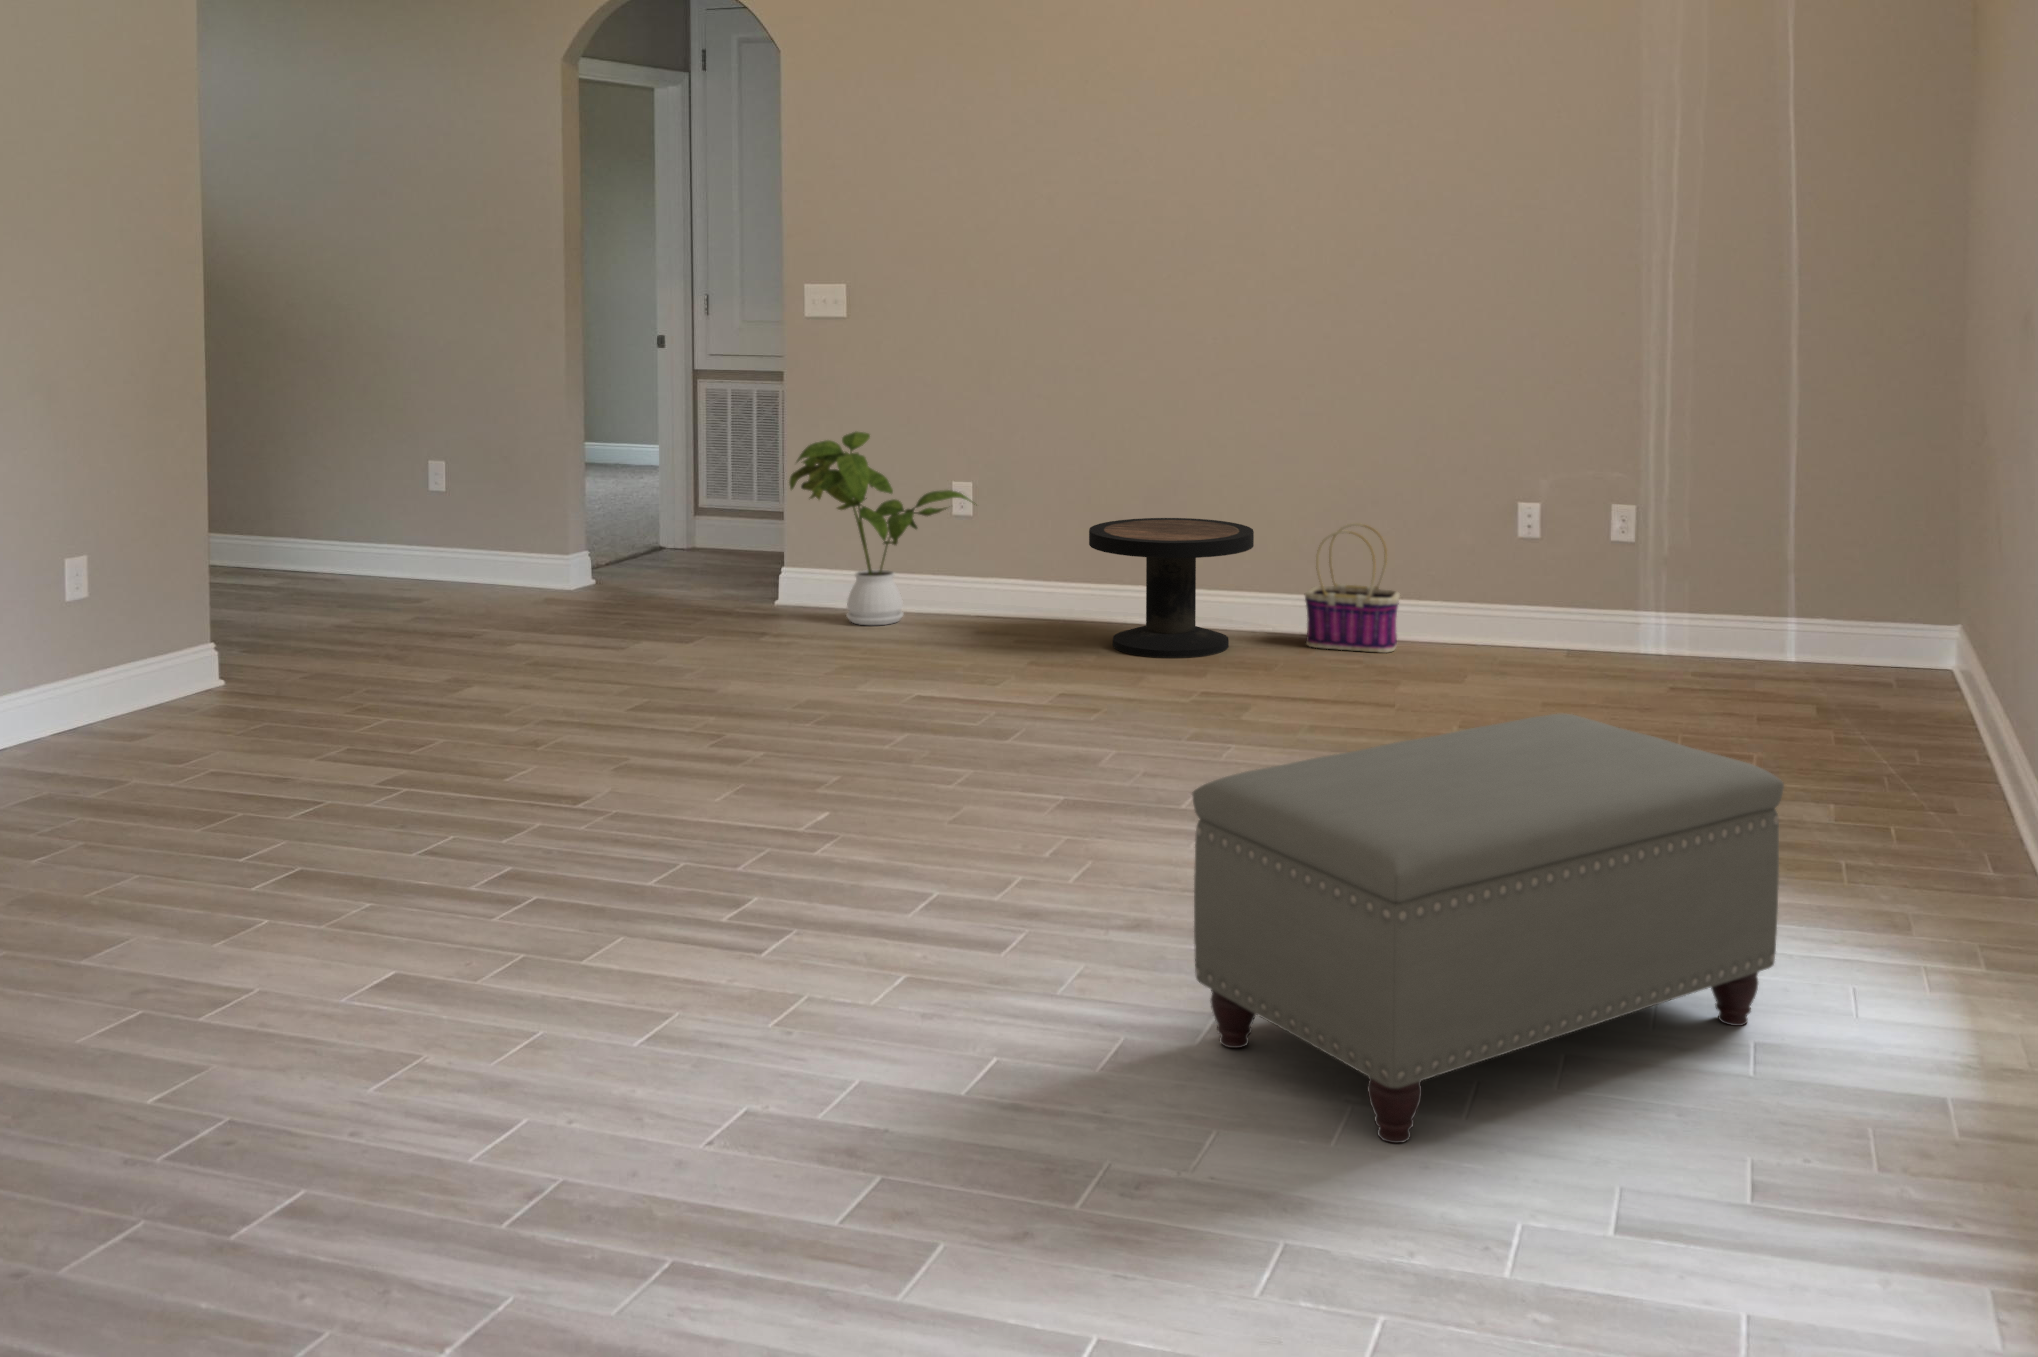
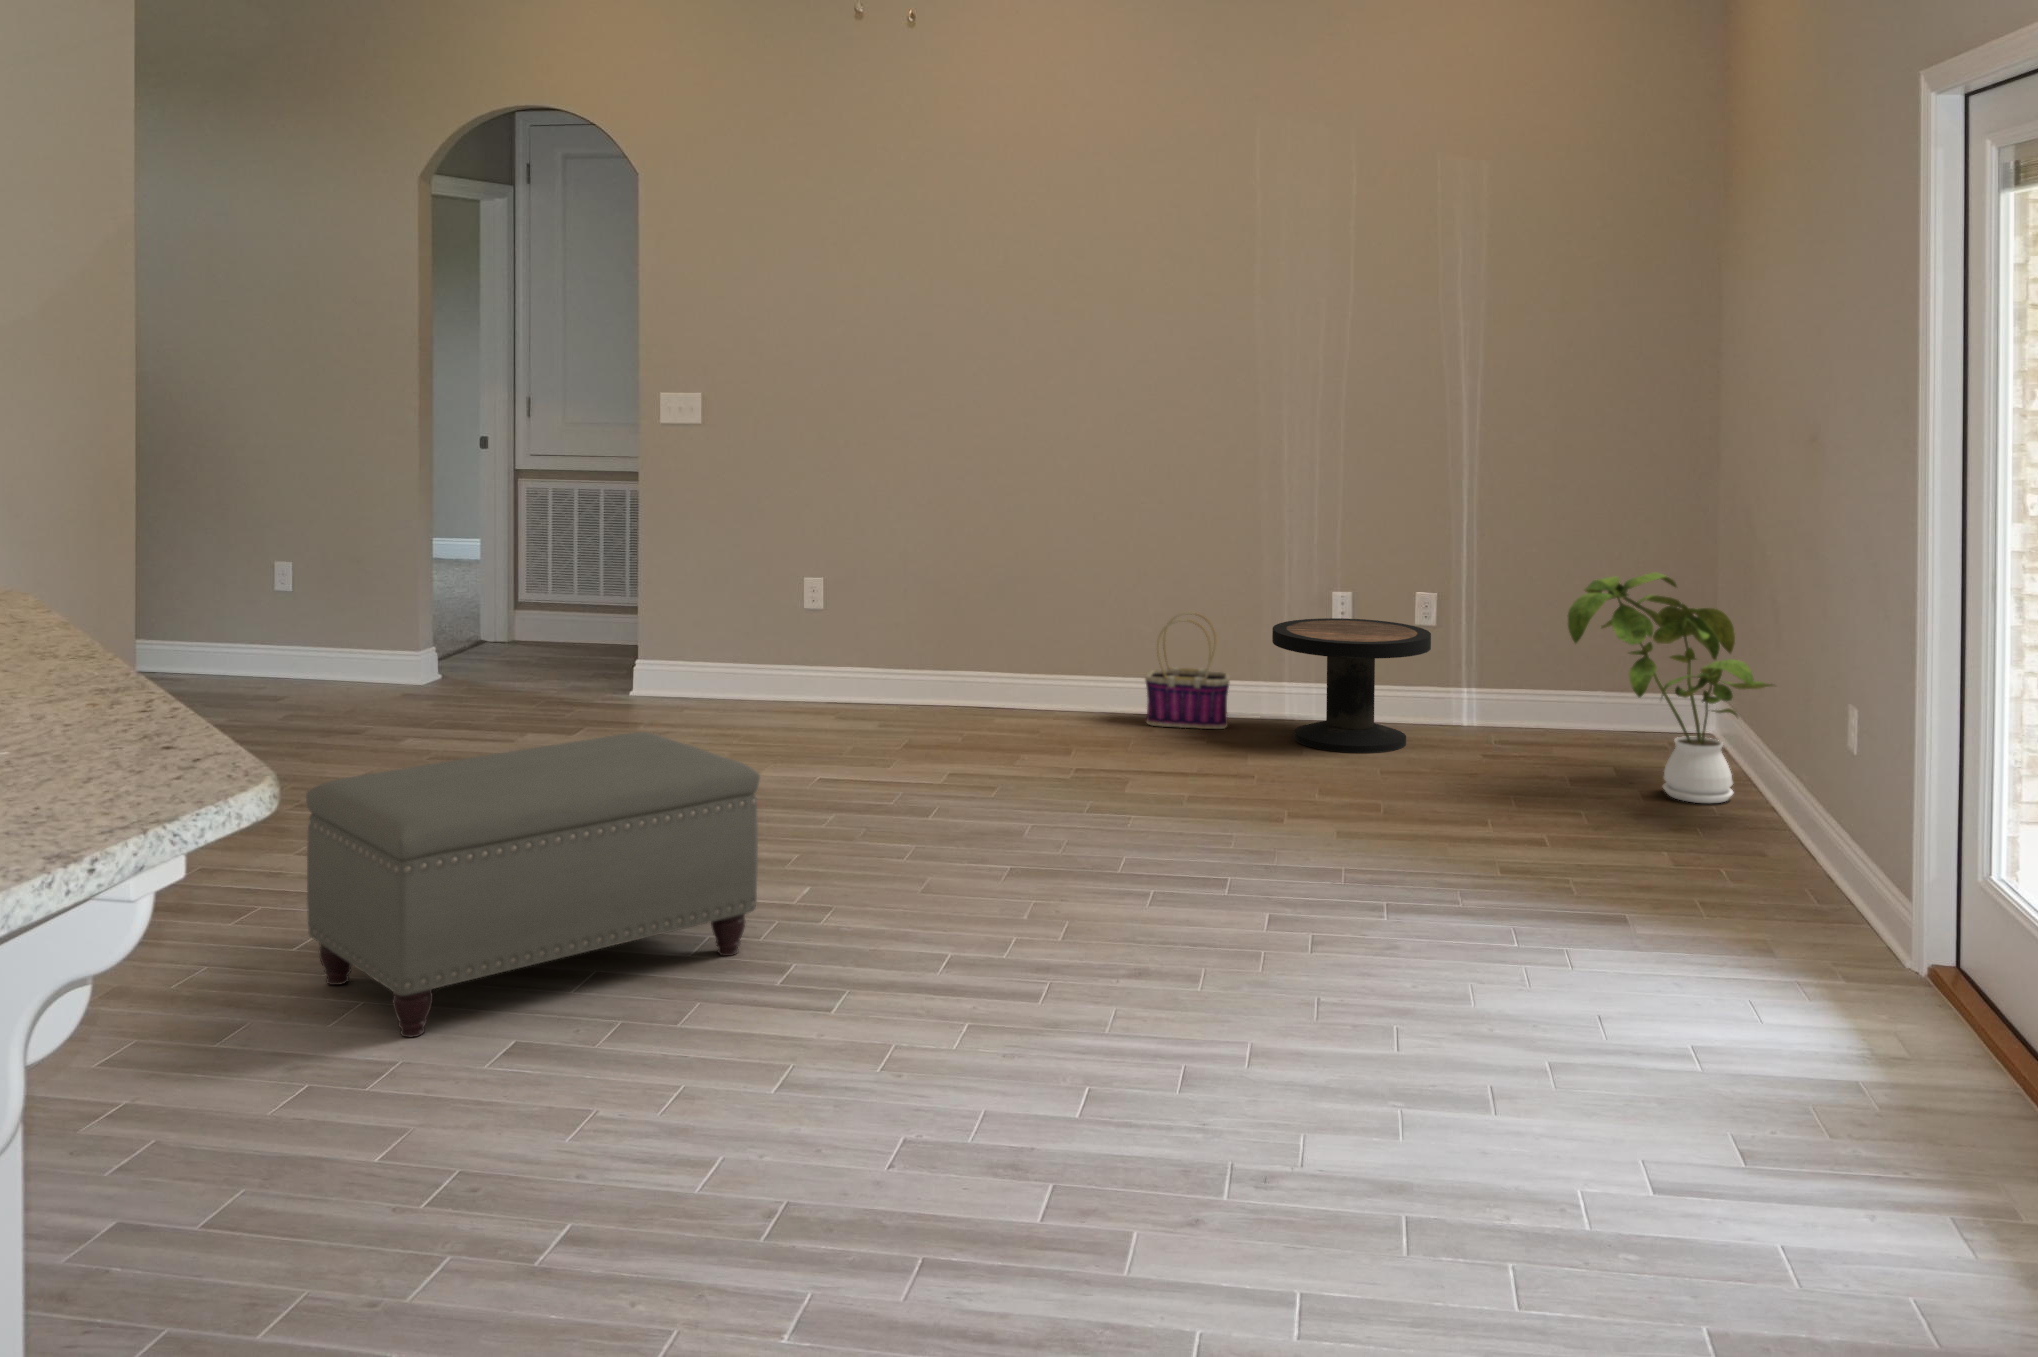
house plant: present [789,432,972,625] -> present [1568,573,1773,803]
side table: present [1089,518,1254,658] -> present [1272,618,1431,753]
ottoman: present [1192,714,1784,1143] -> present [306,732,760,1037]

